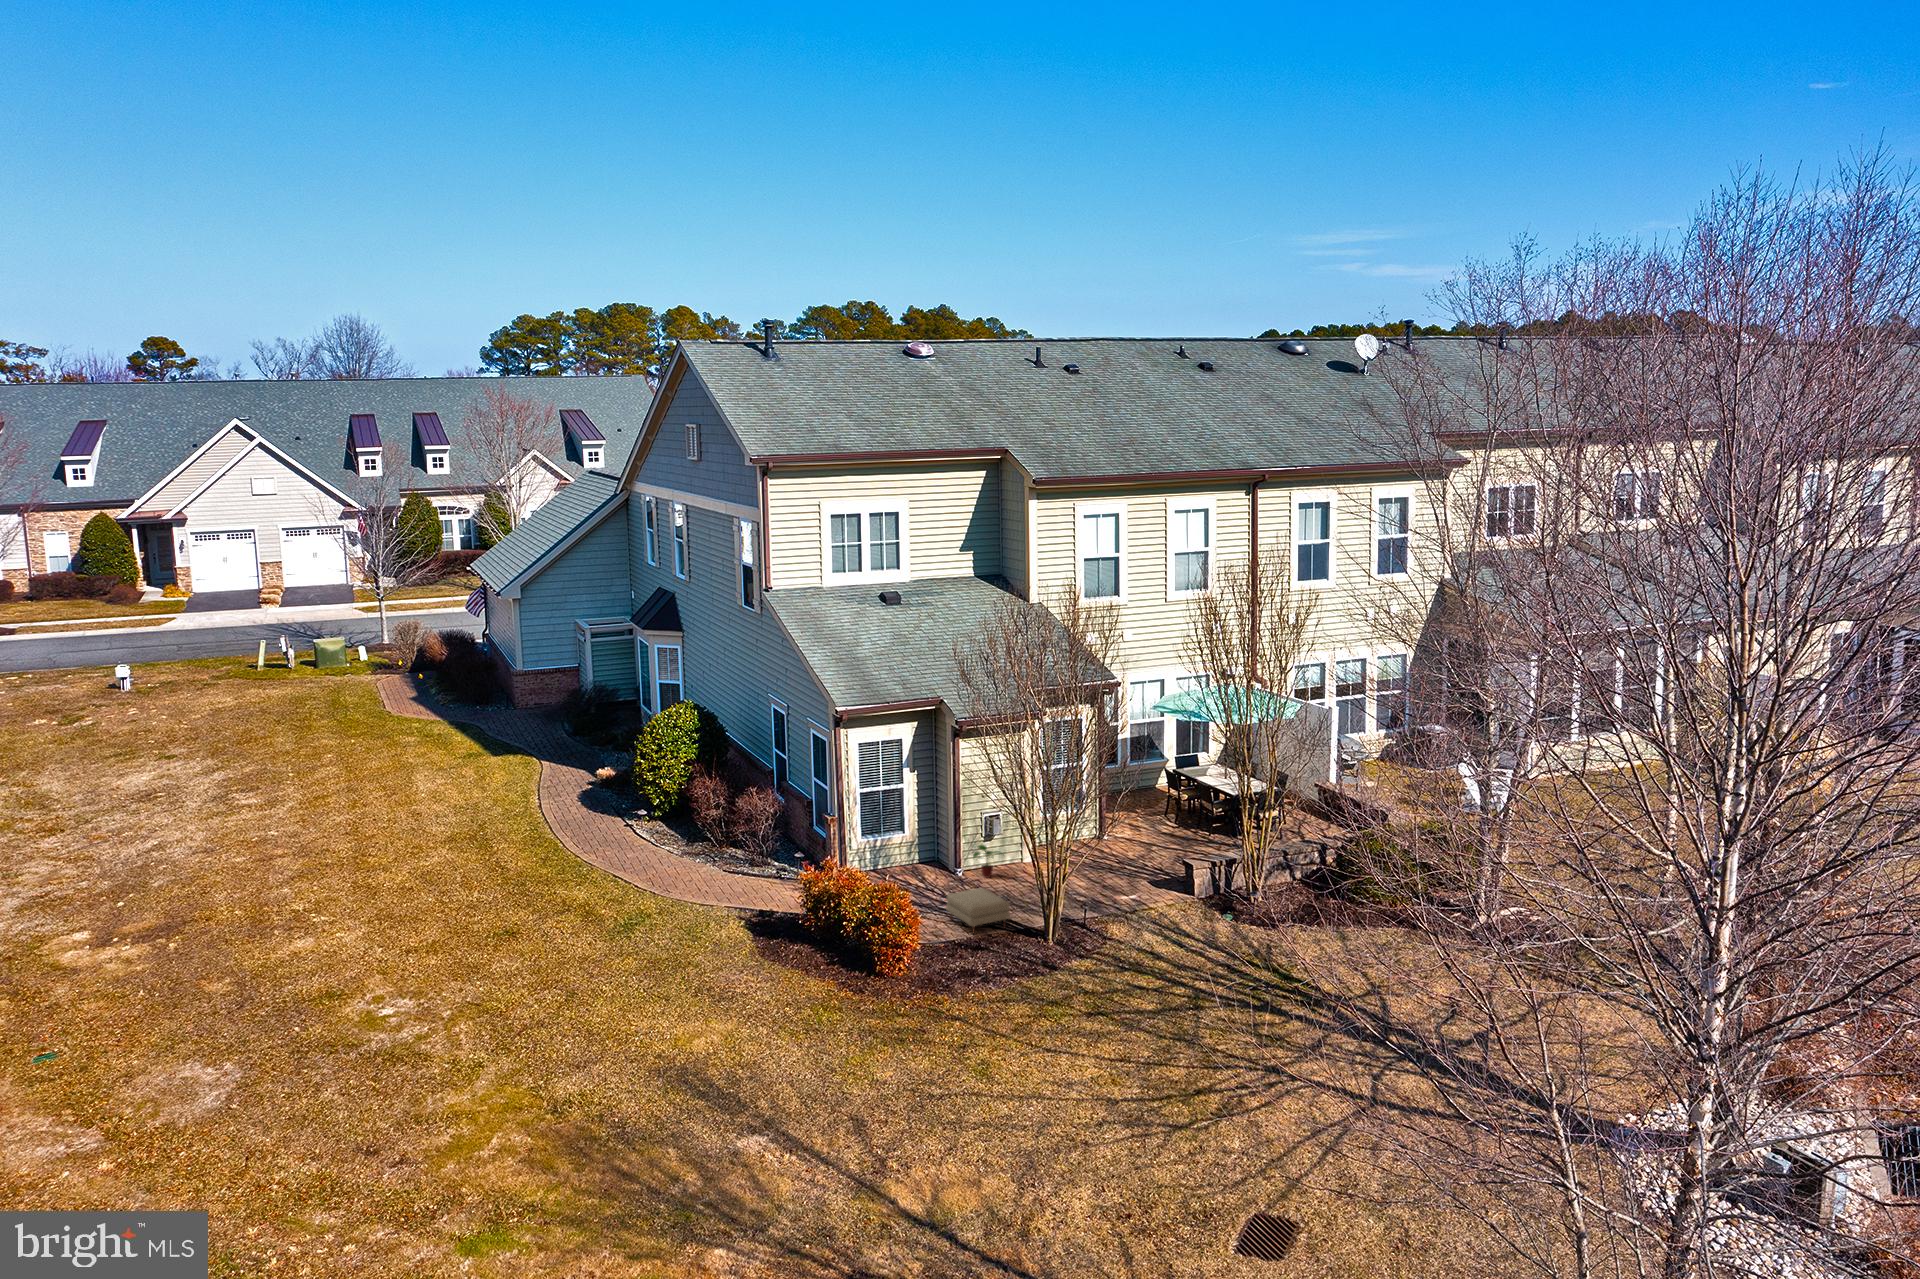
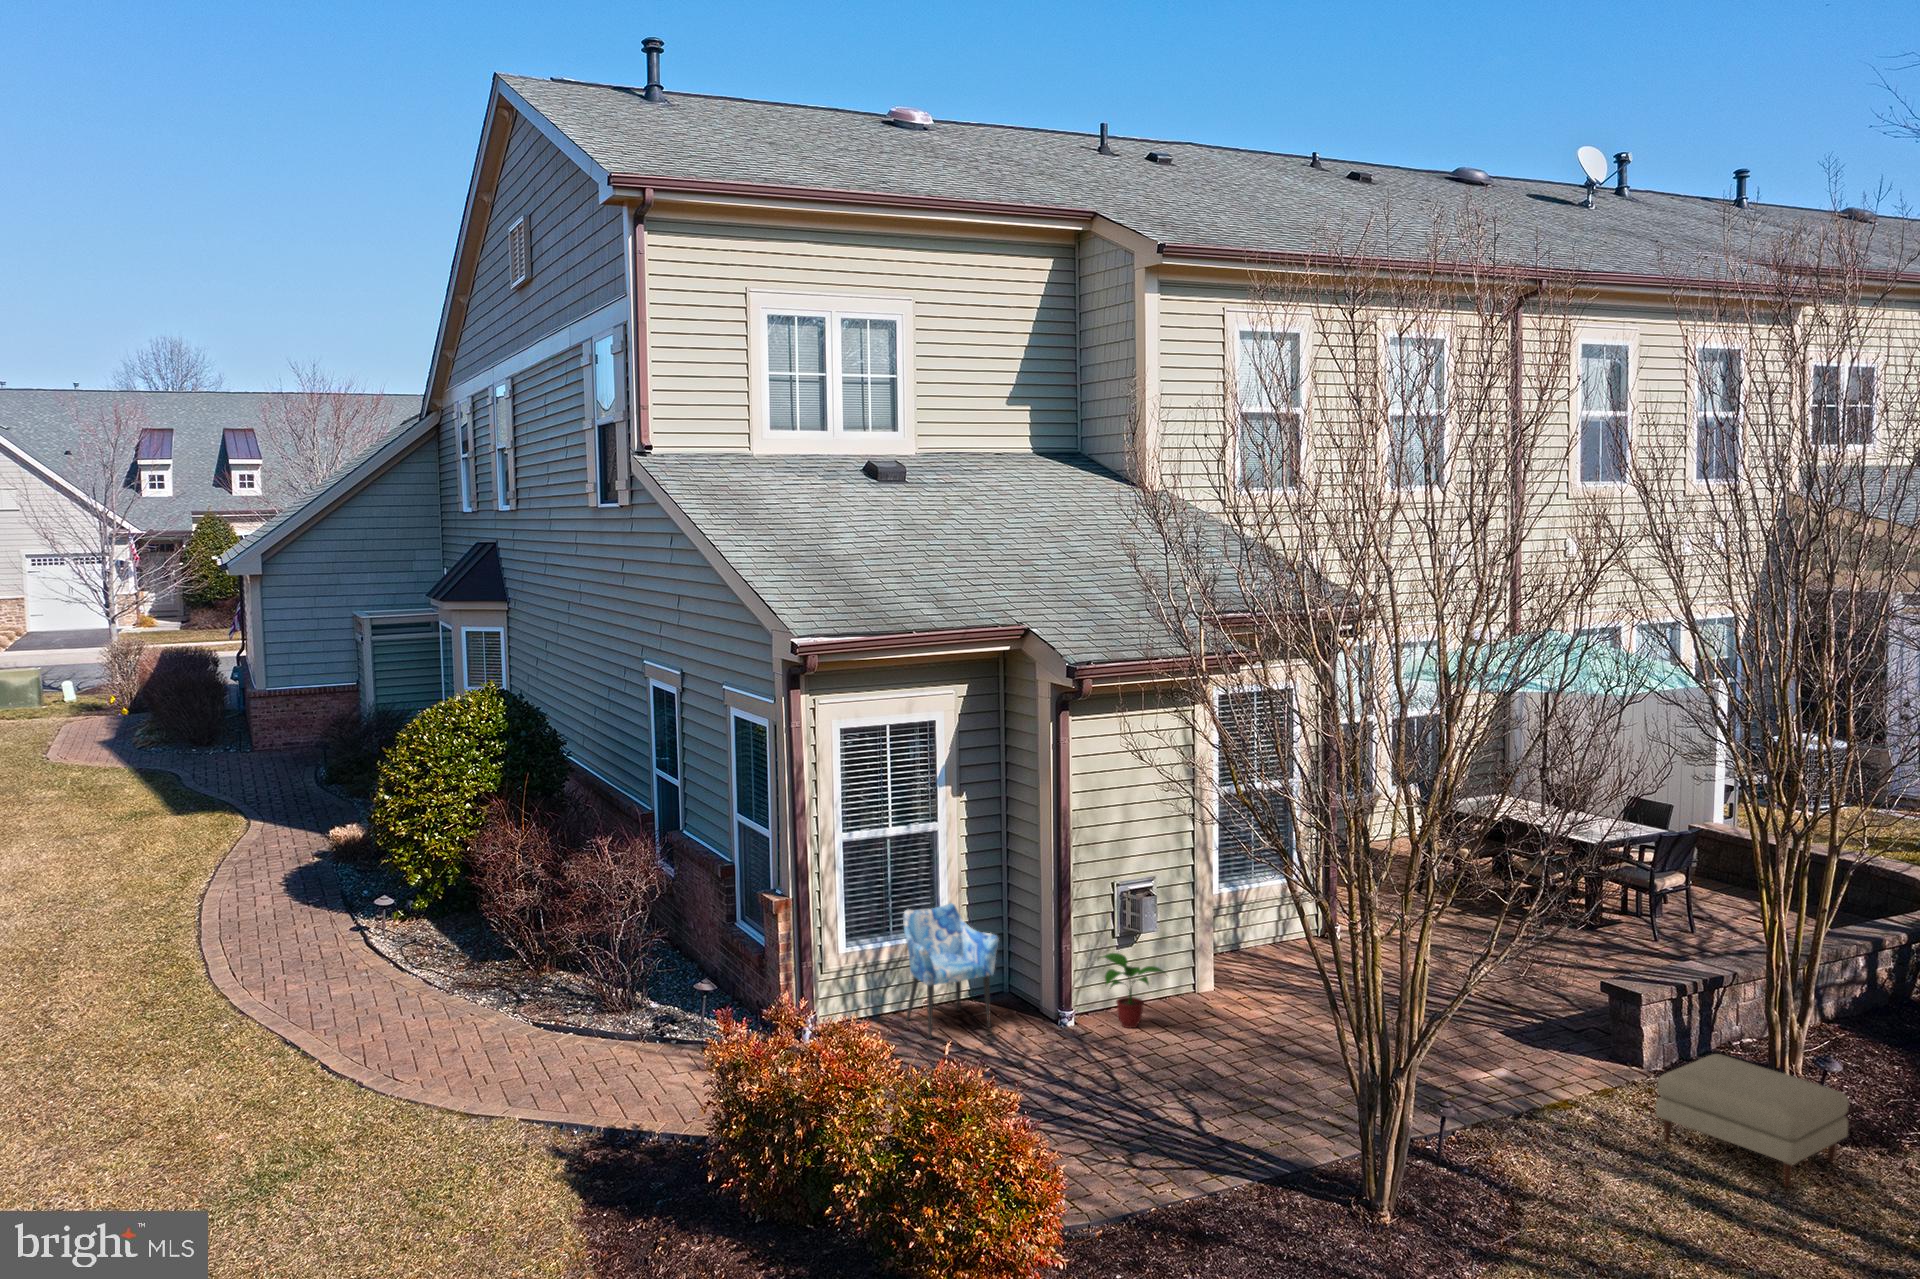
armchair: none [887,821,928,880] -> present [903,903,999,1039]
ottoman: present [946,888,1010,934] -> present [1656,1054,1849,1187]

